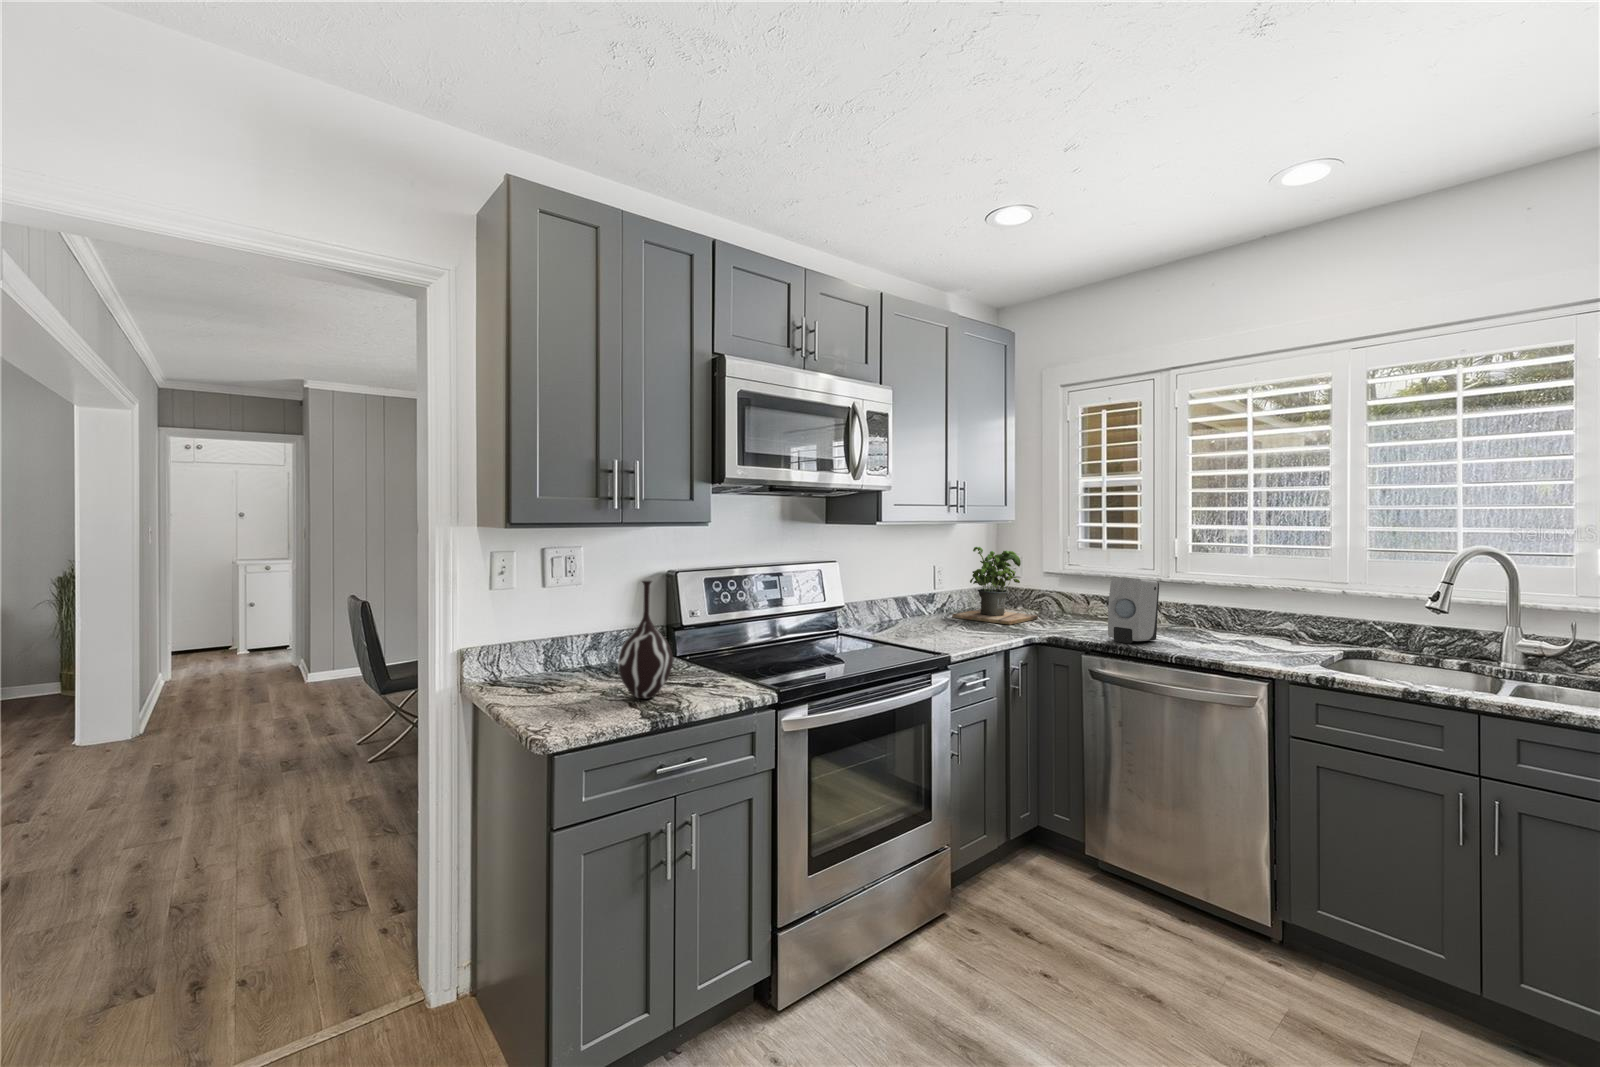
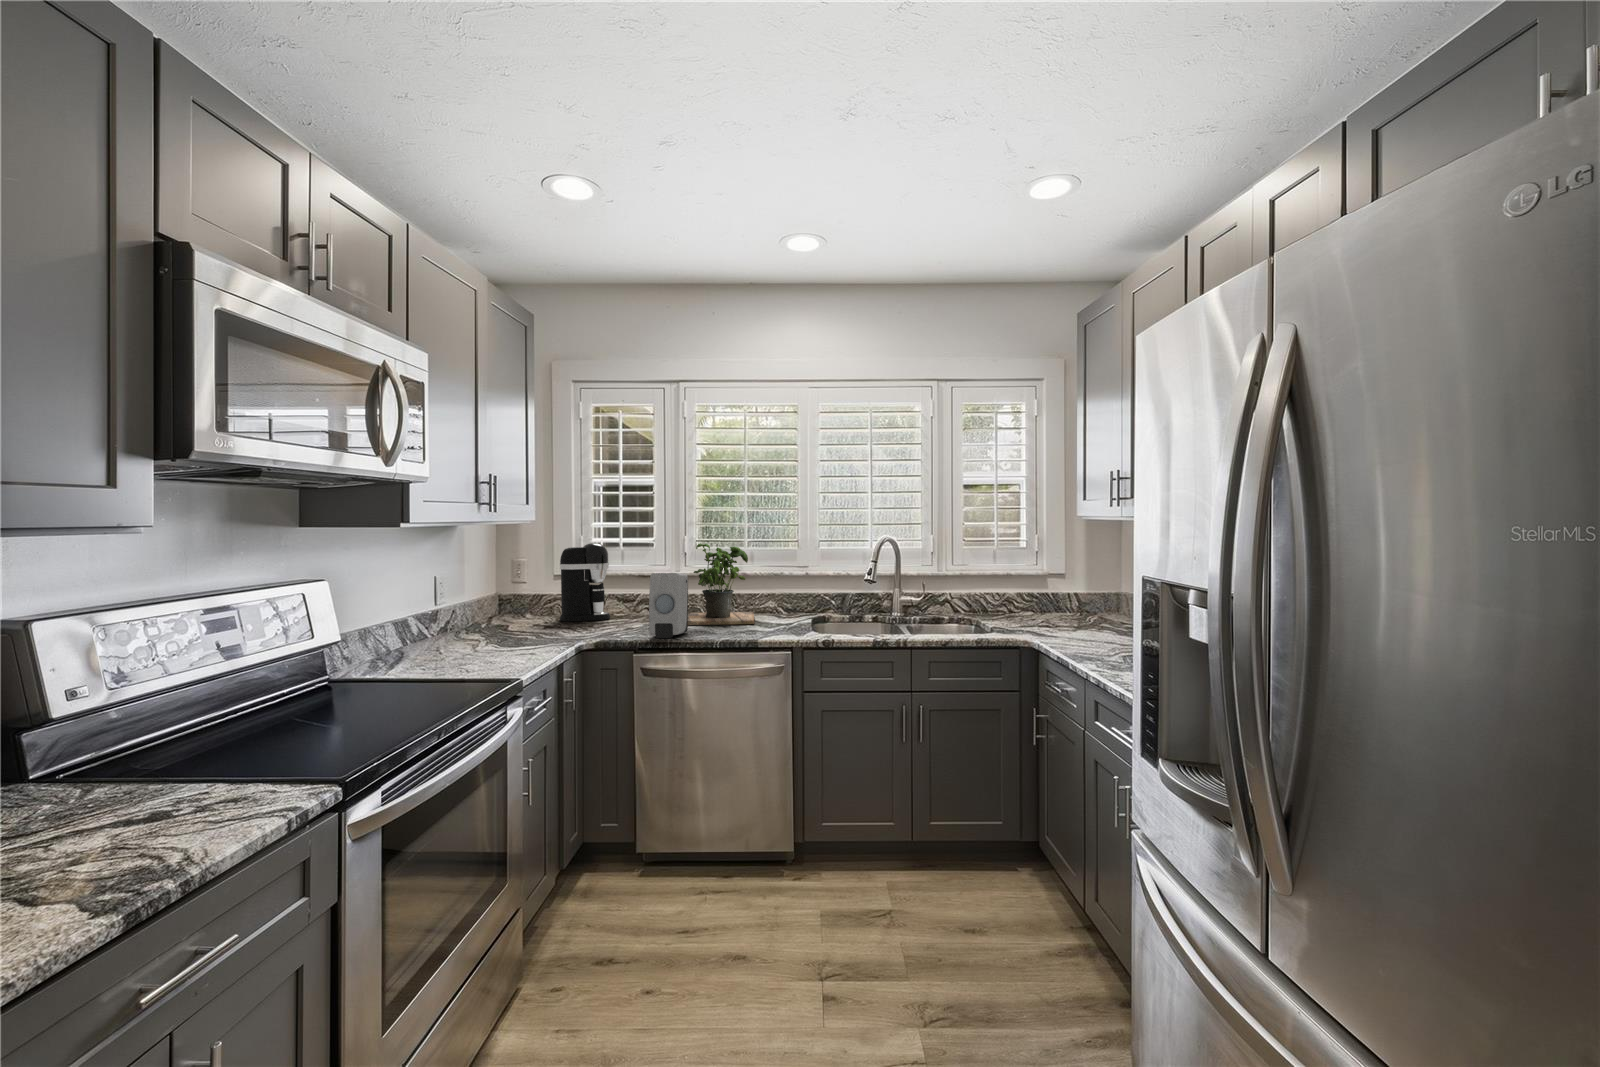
potted plant: present [952,547,1038,625] -> present [688,544,754,625]
coffee maker: none [1045,548,1093,618] -> present [560,543,610,621]
vase: present [618,581,673,699] -> none [108,636,221,828]

